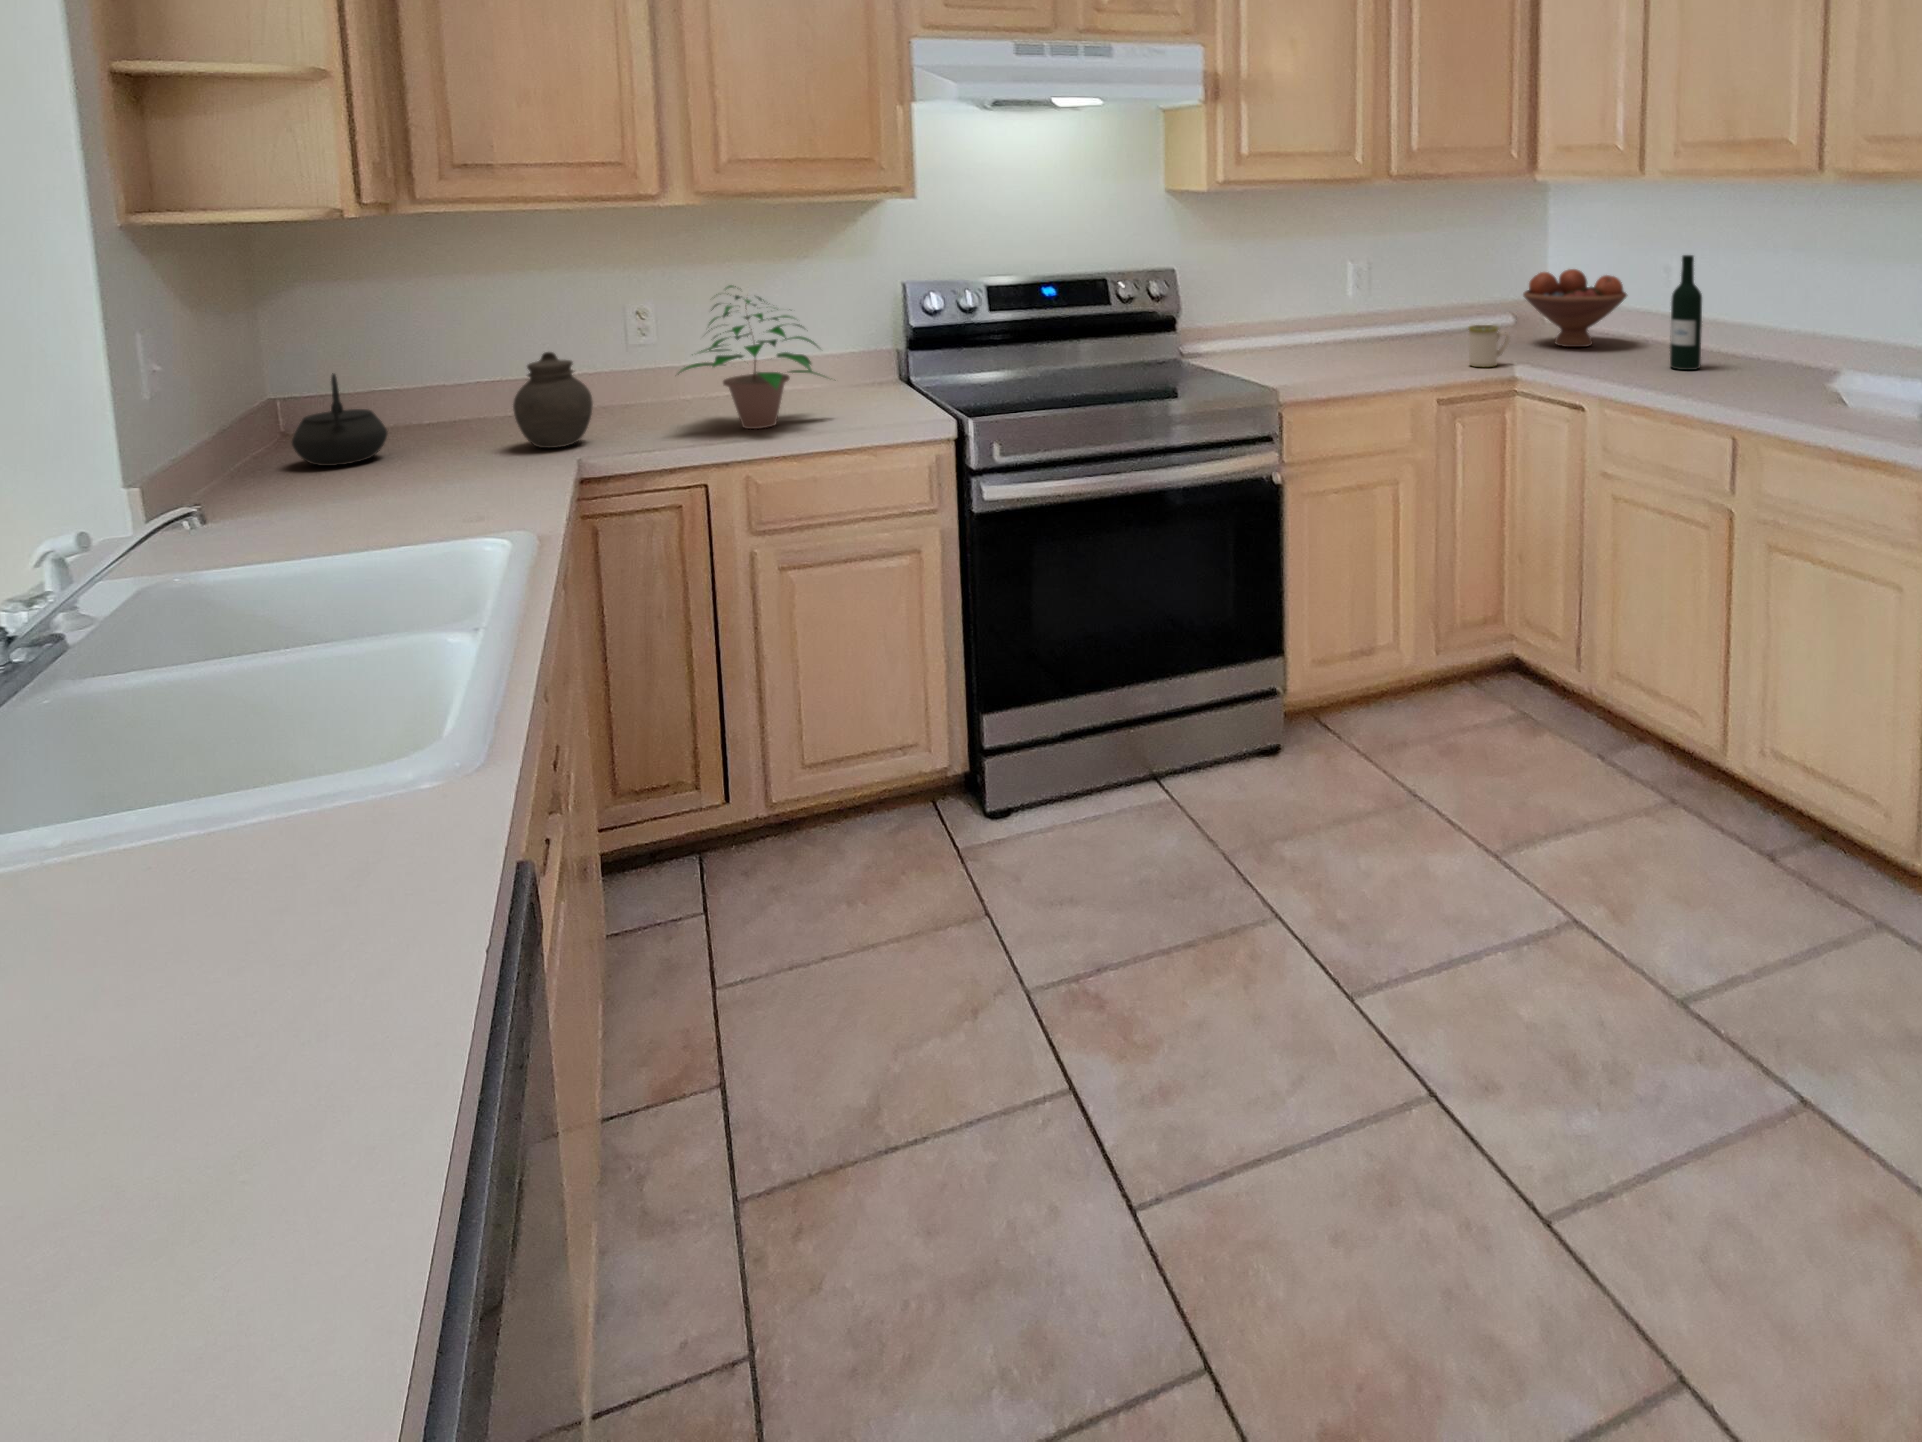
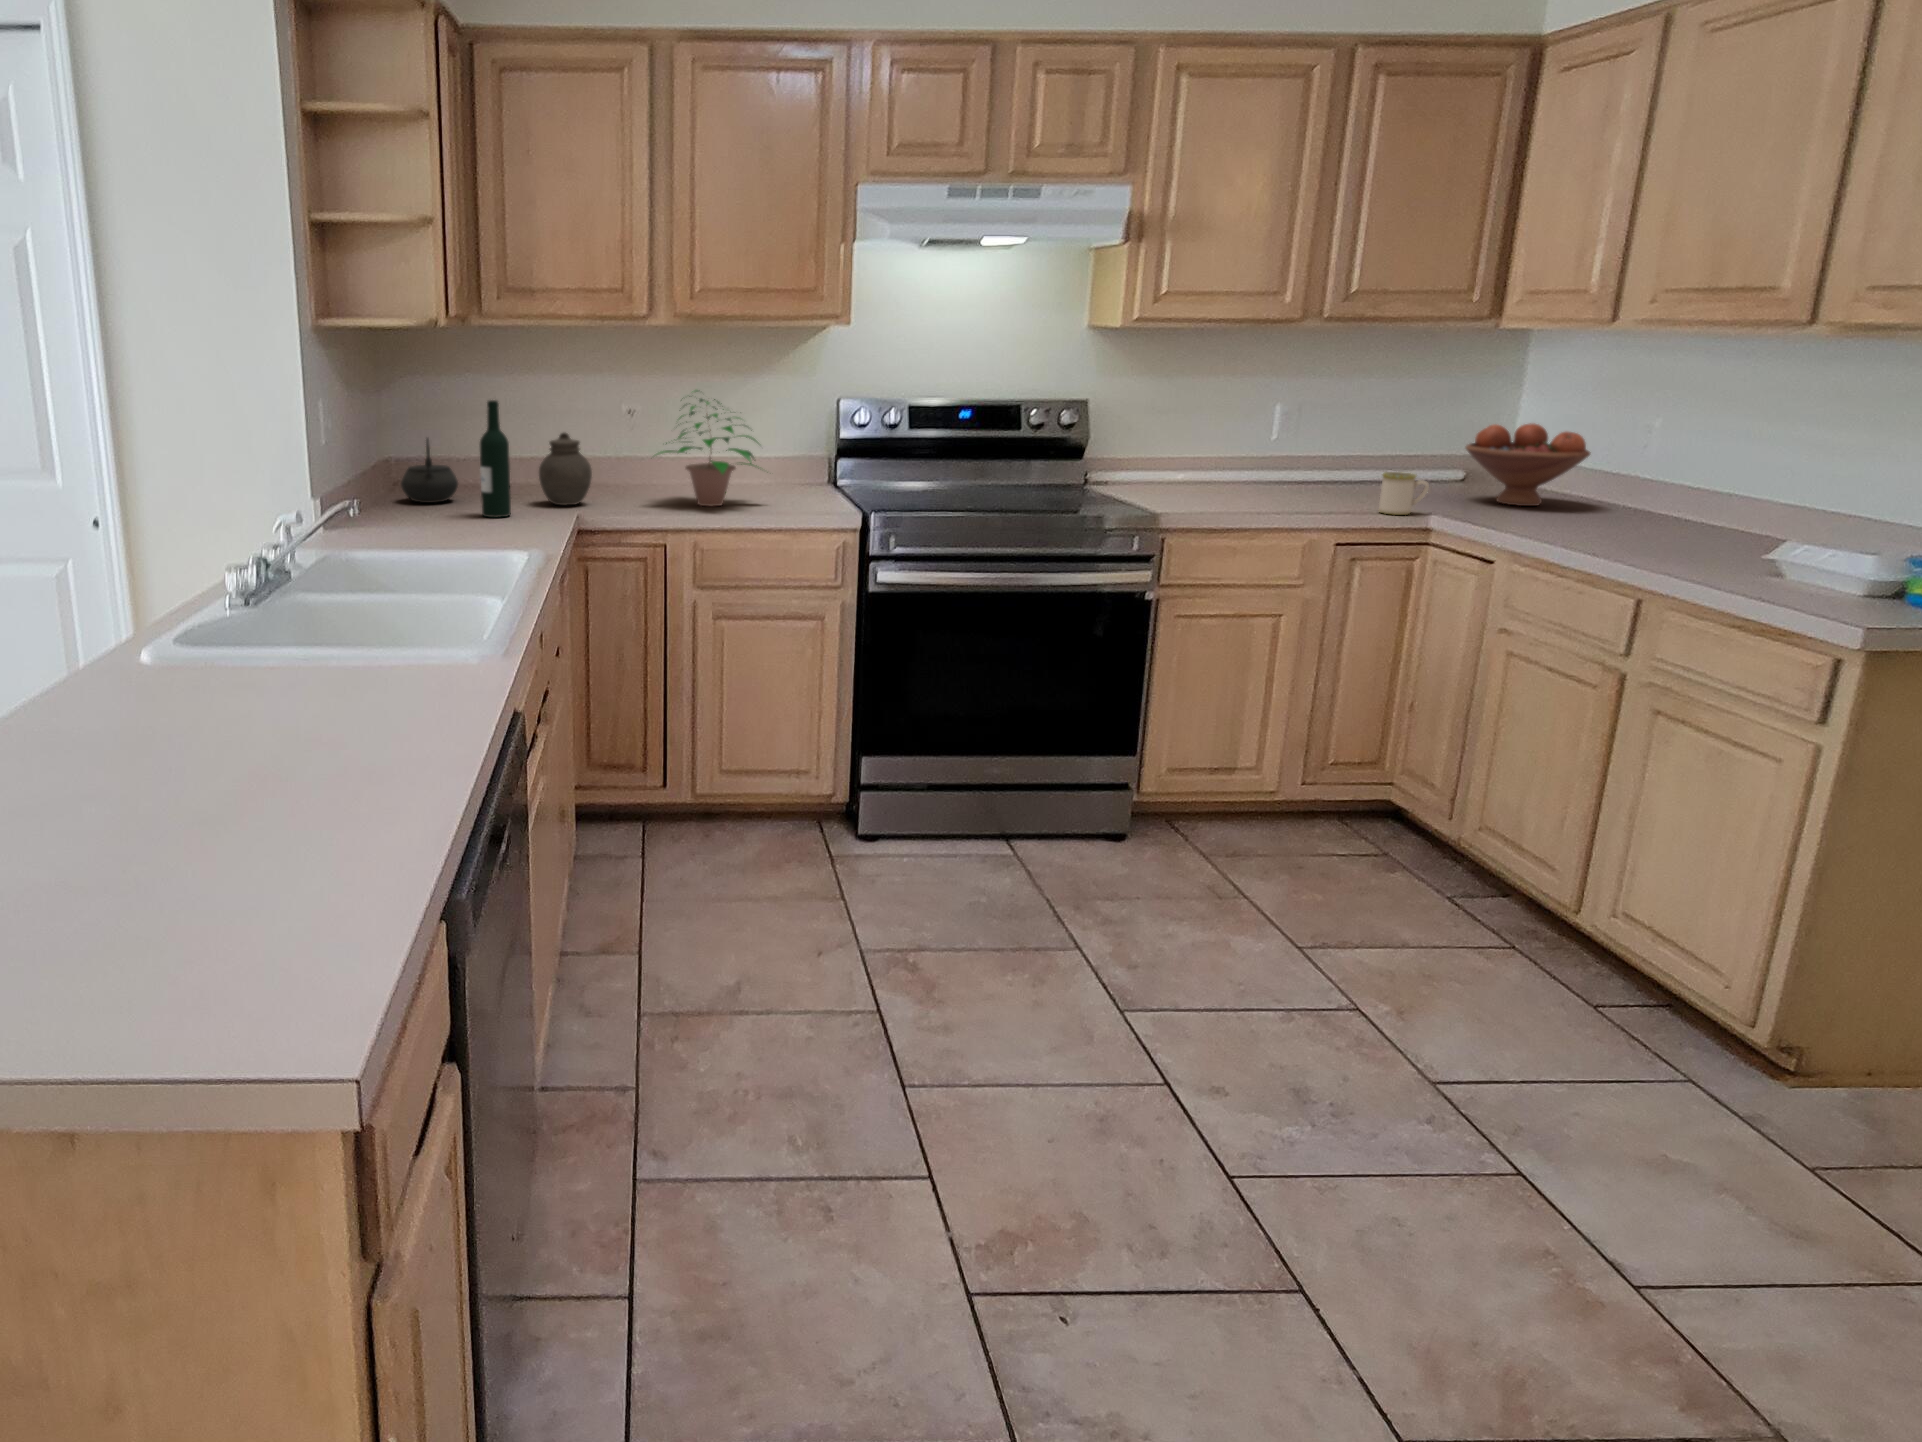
wine bottle: present [1670,255,1702,370] -> present [480,400,511,517]

